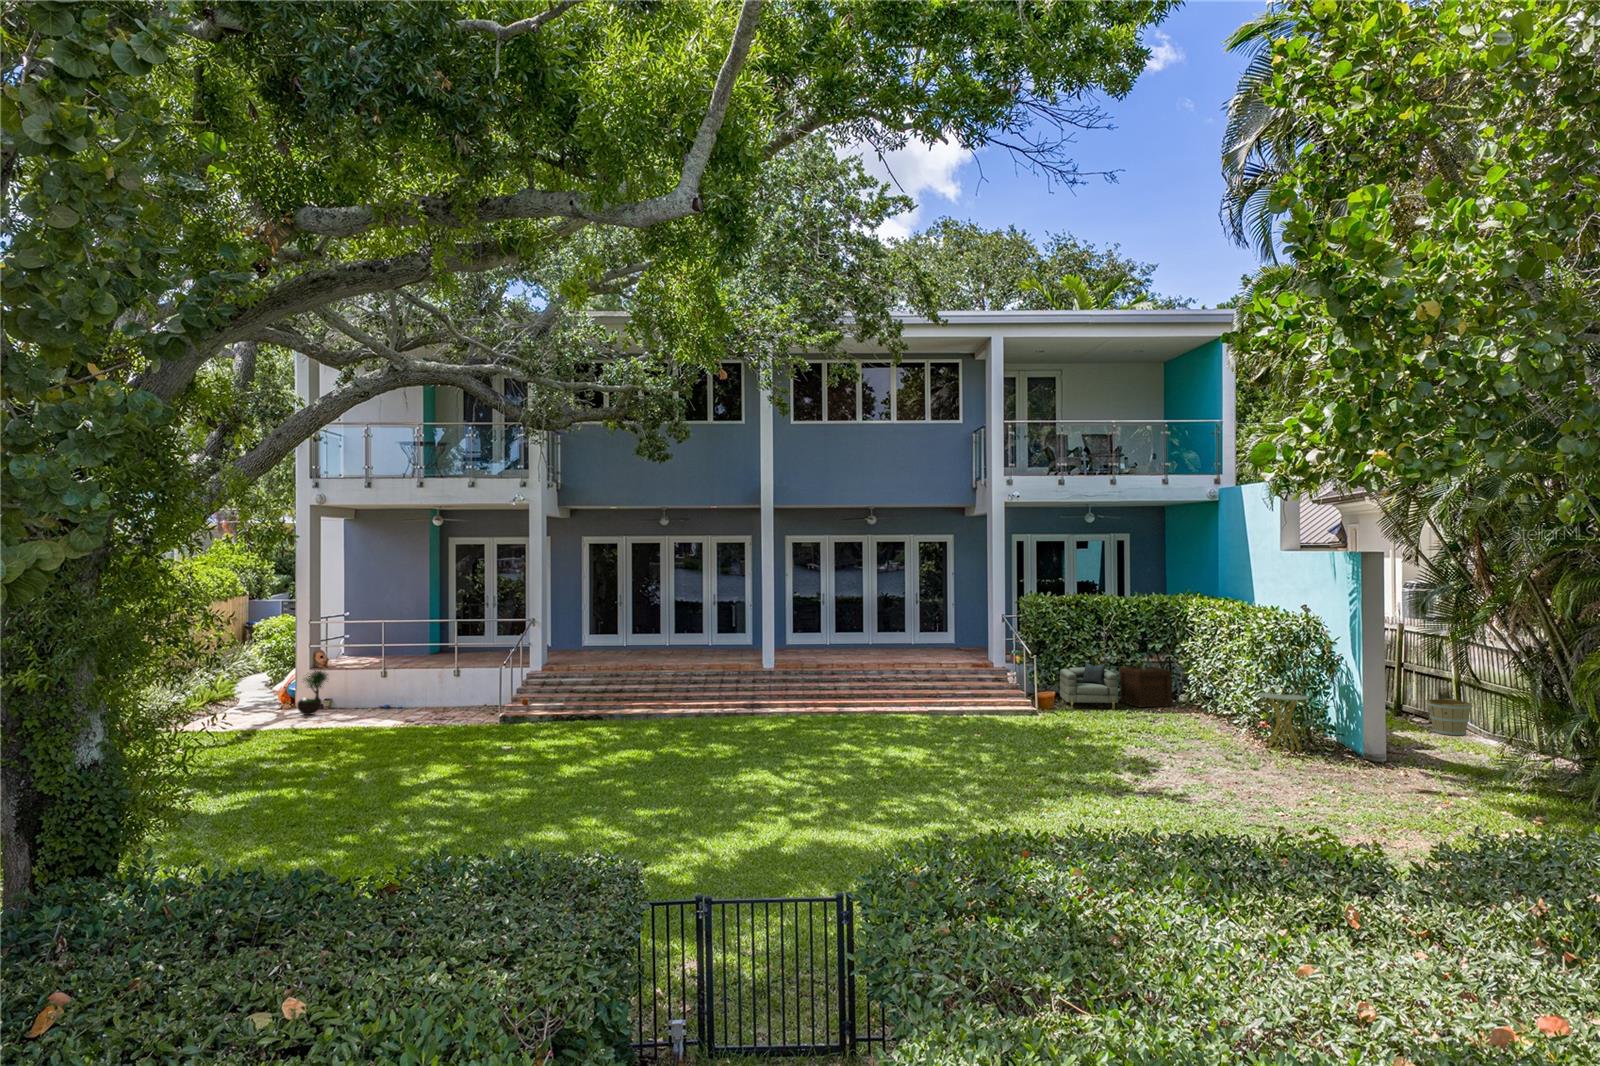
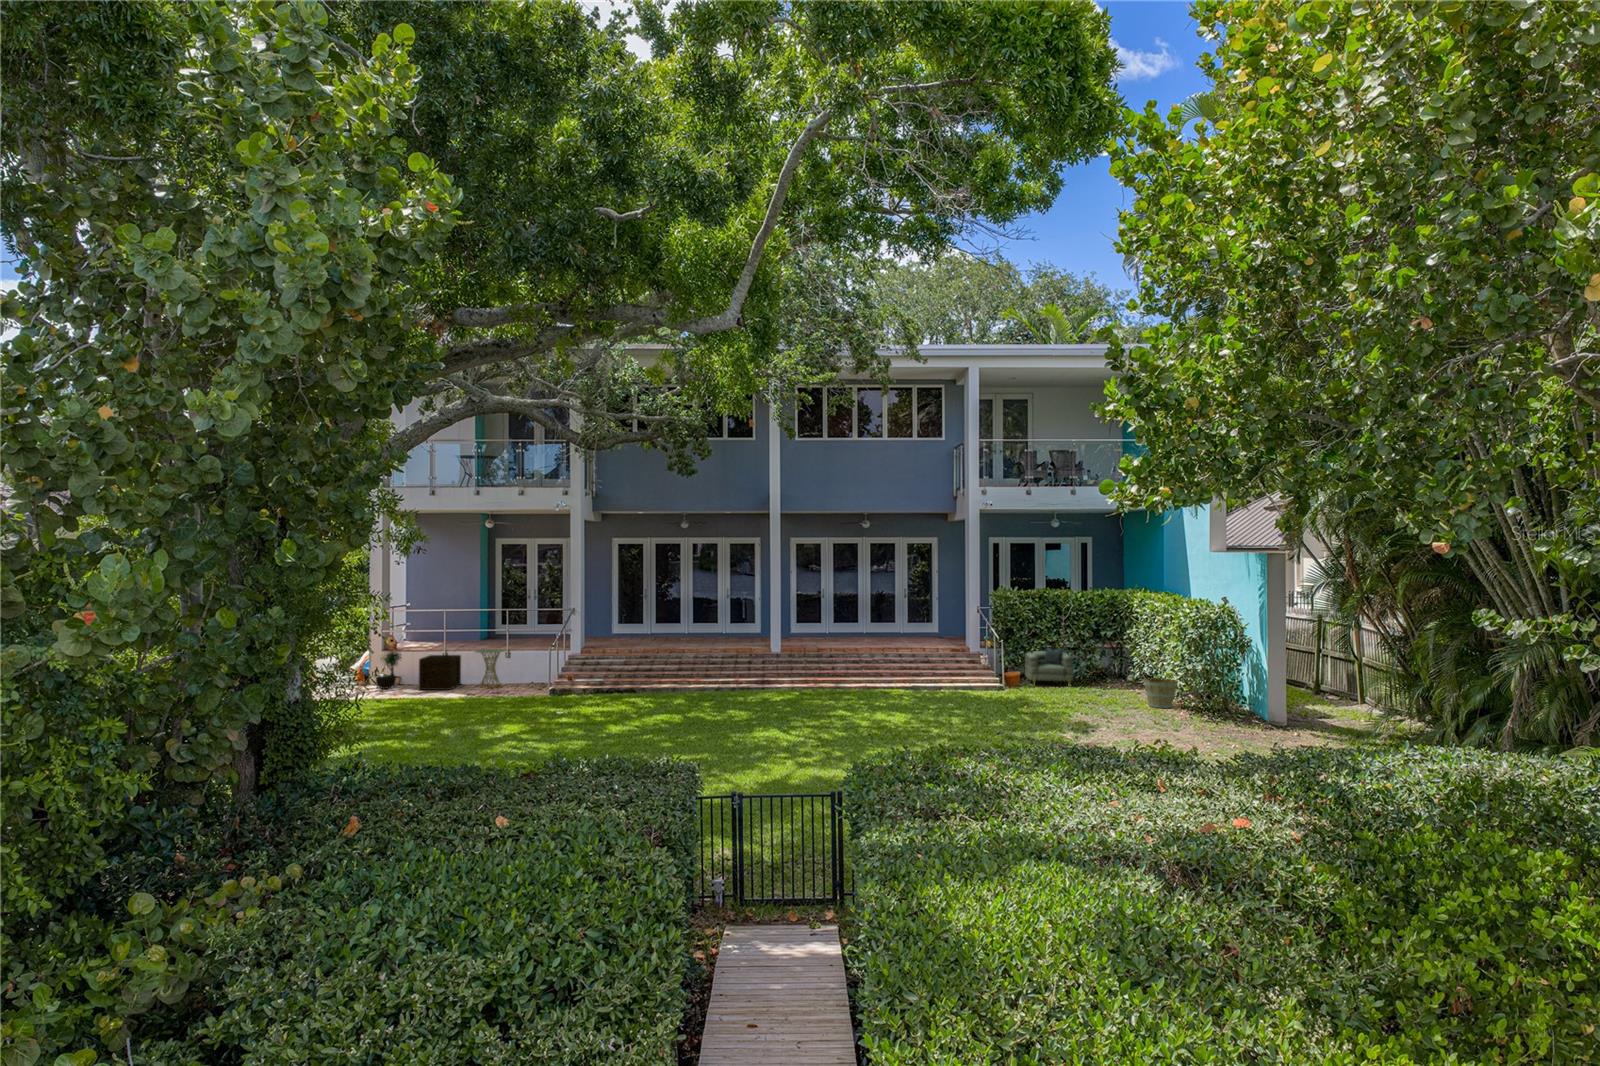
wooden crate: present [1119,666,1172,707] -> present [419,655,461,690]
side table: present [1259,692,1309,750] -> present [475,649,506,688]
wooden bucket: present [1426,698,1472,736] -> present [1143,677,1178,708]

